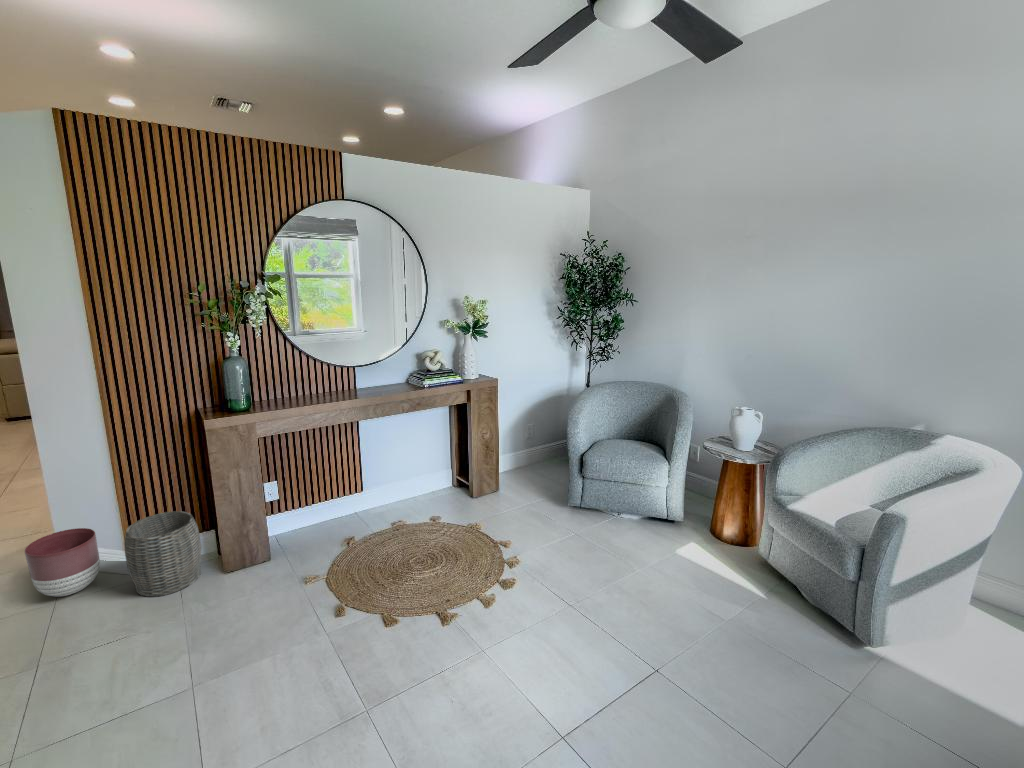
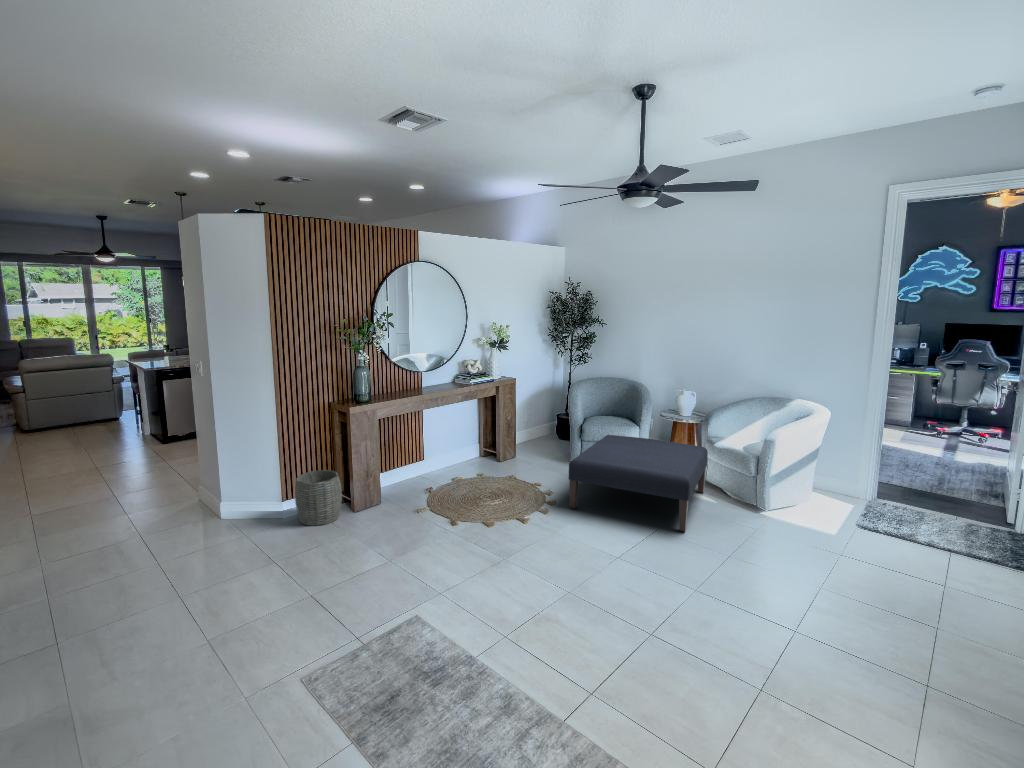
ottoman: none [528,474,771,681] -> present [569,435,708,531]
planter: present [25,528,100,597] -> none [228,484,272,530]

